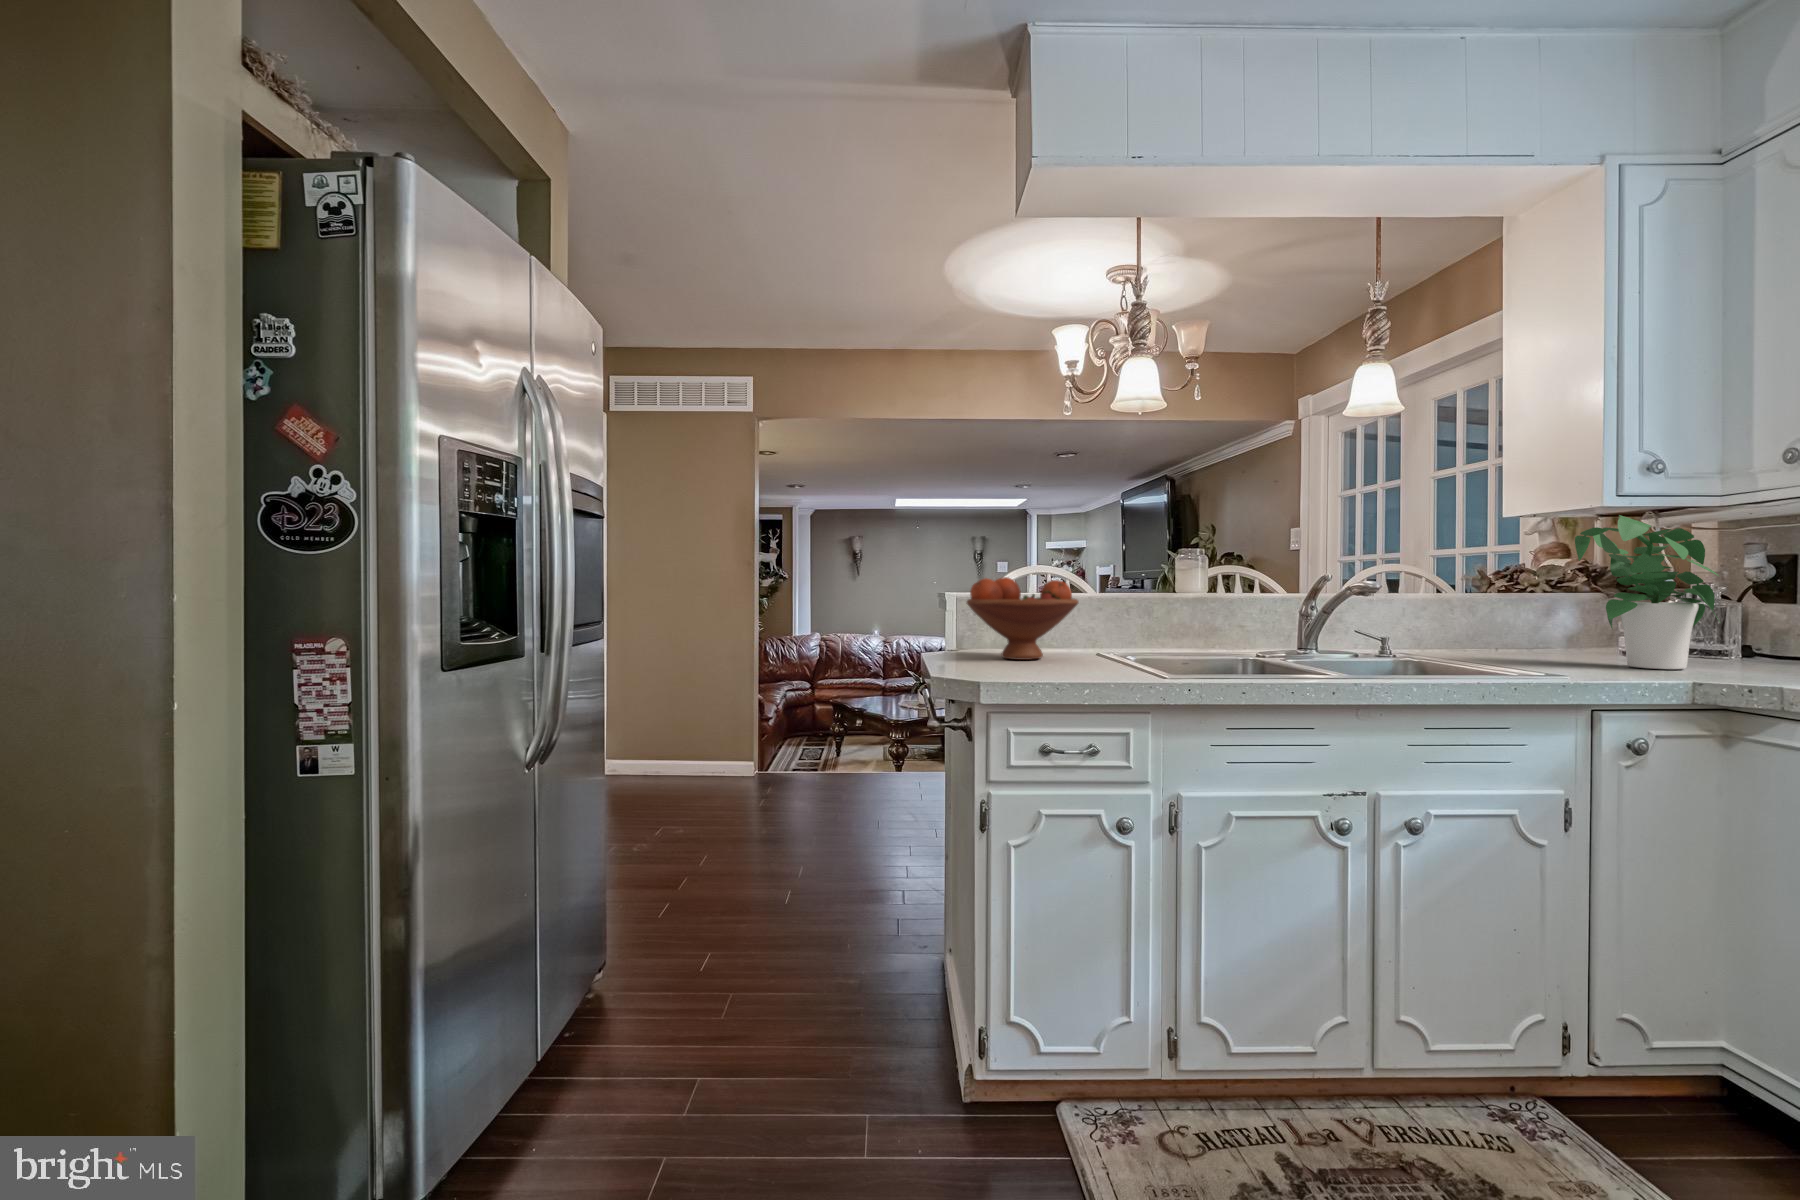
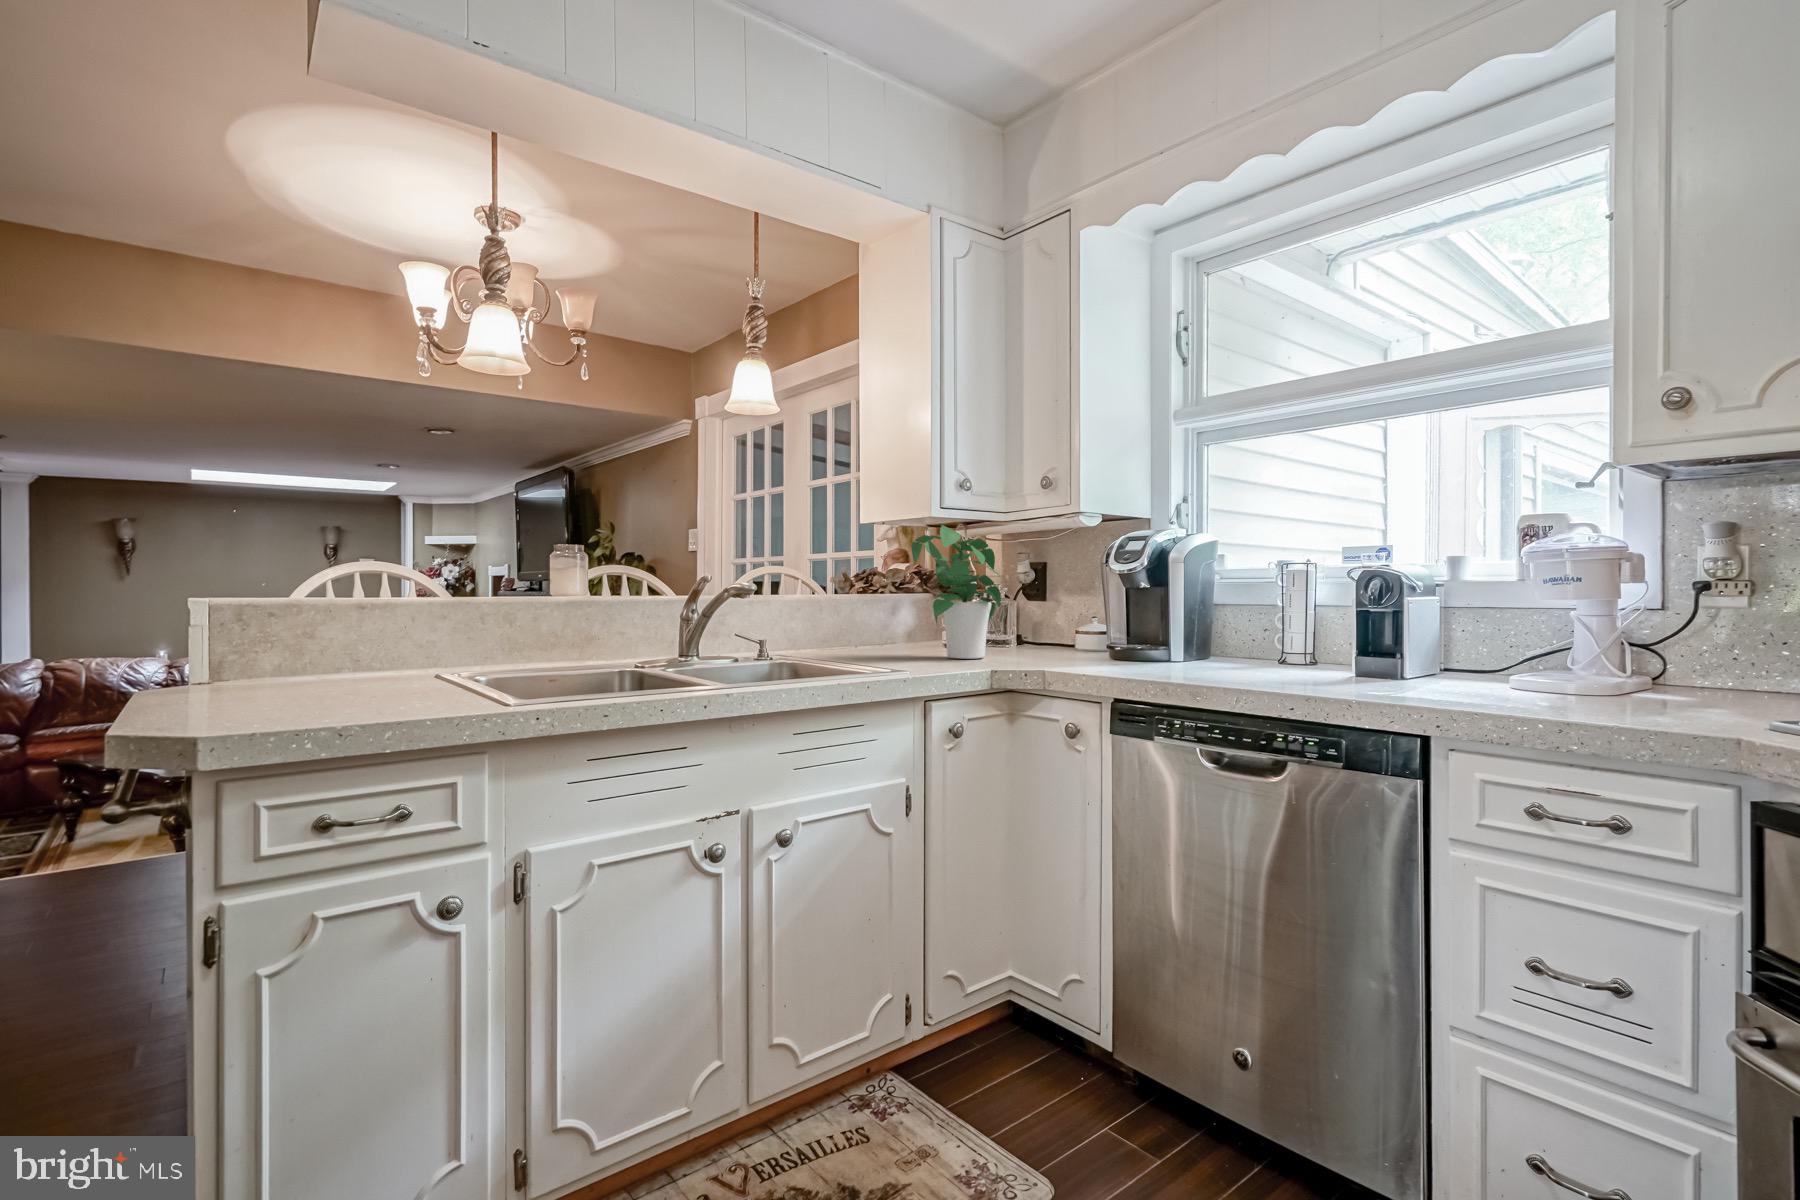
fruit bowl: present [966,577,1079,660] -> none [209,573,402,691]

